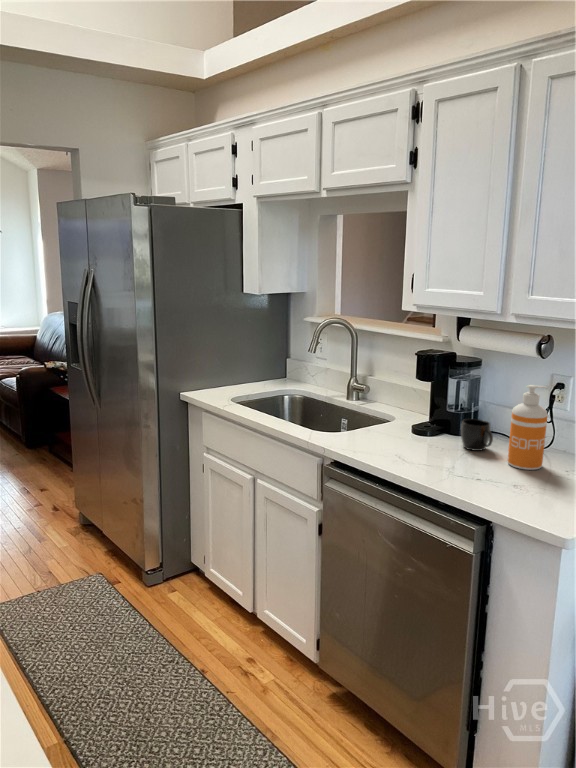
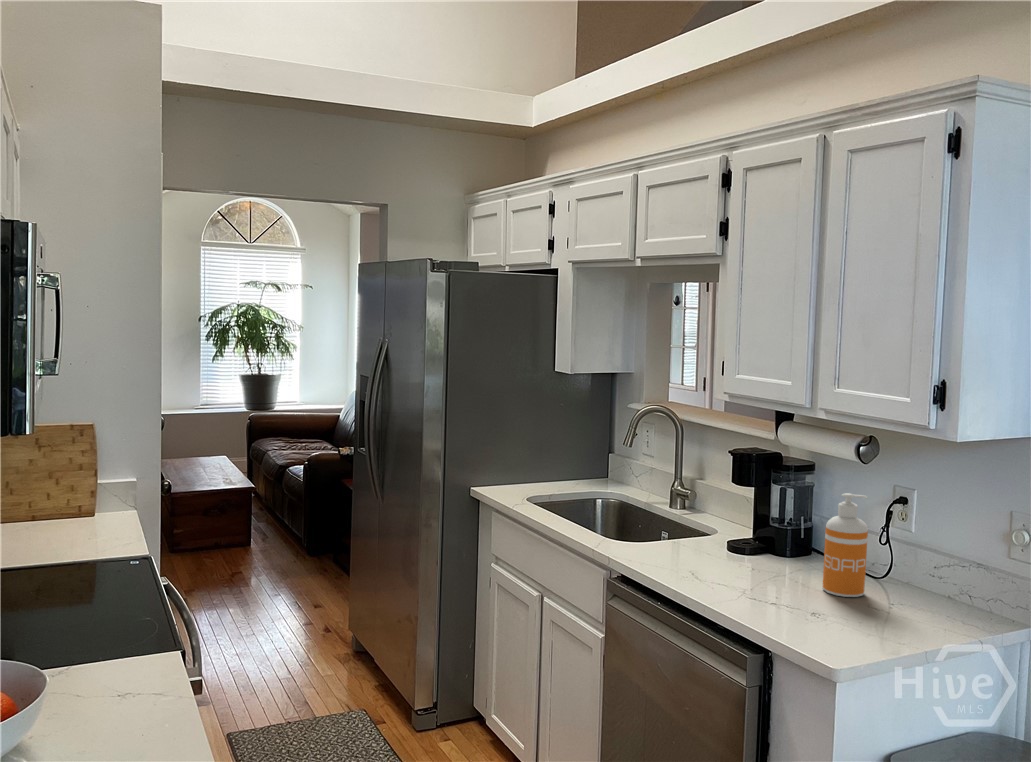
mug: present [461,419,493,451] -> none [778,535,813,574]

